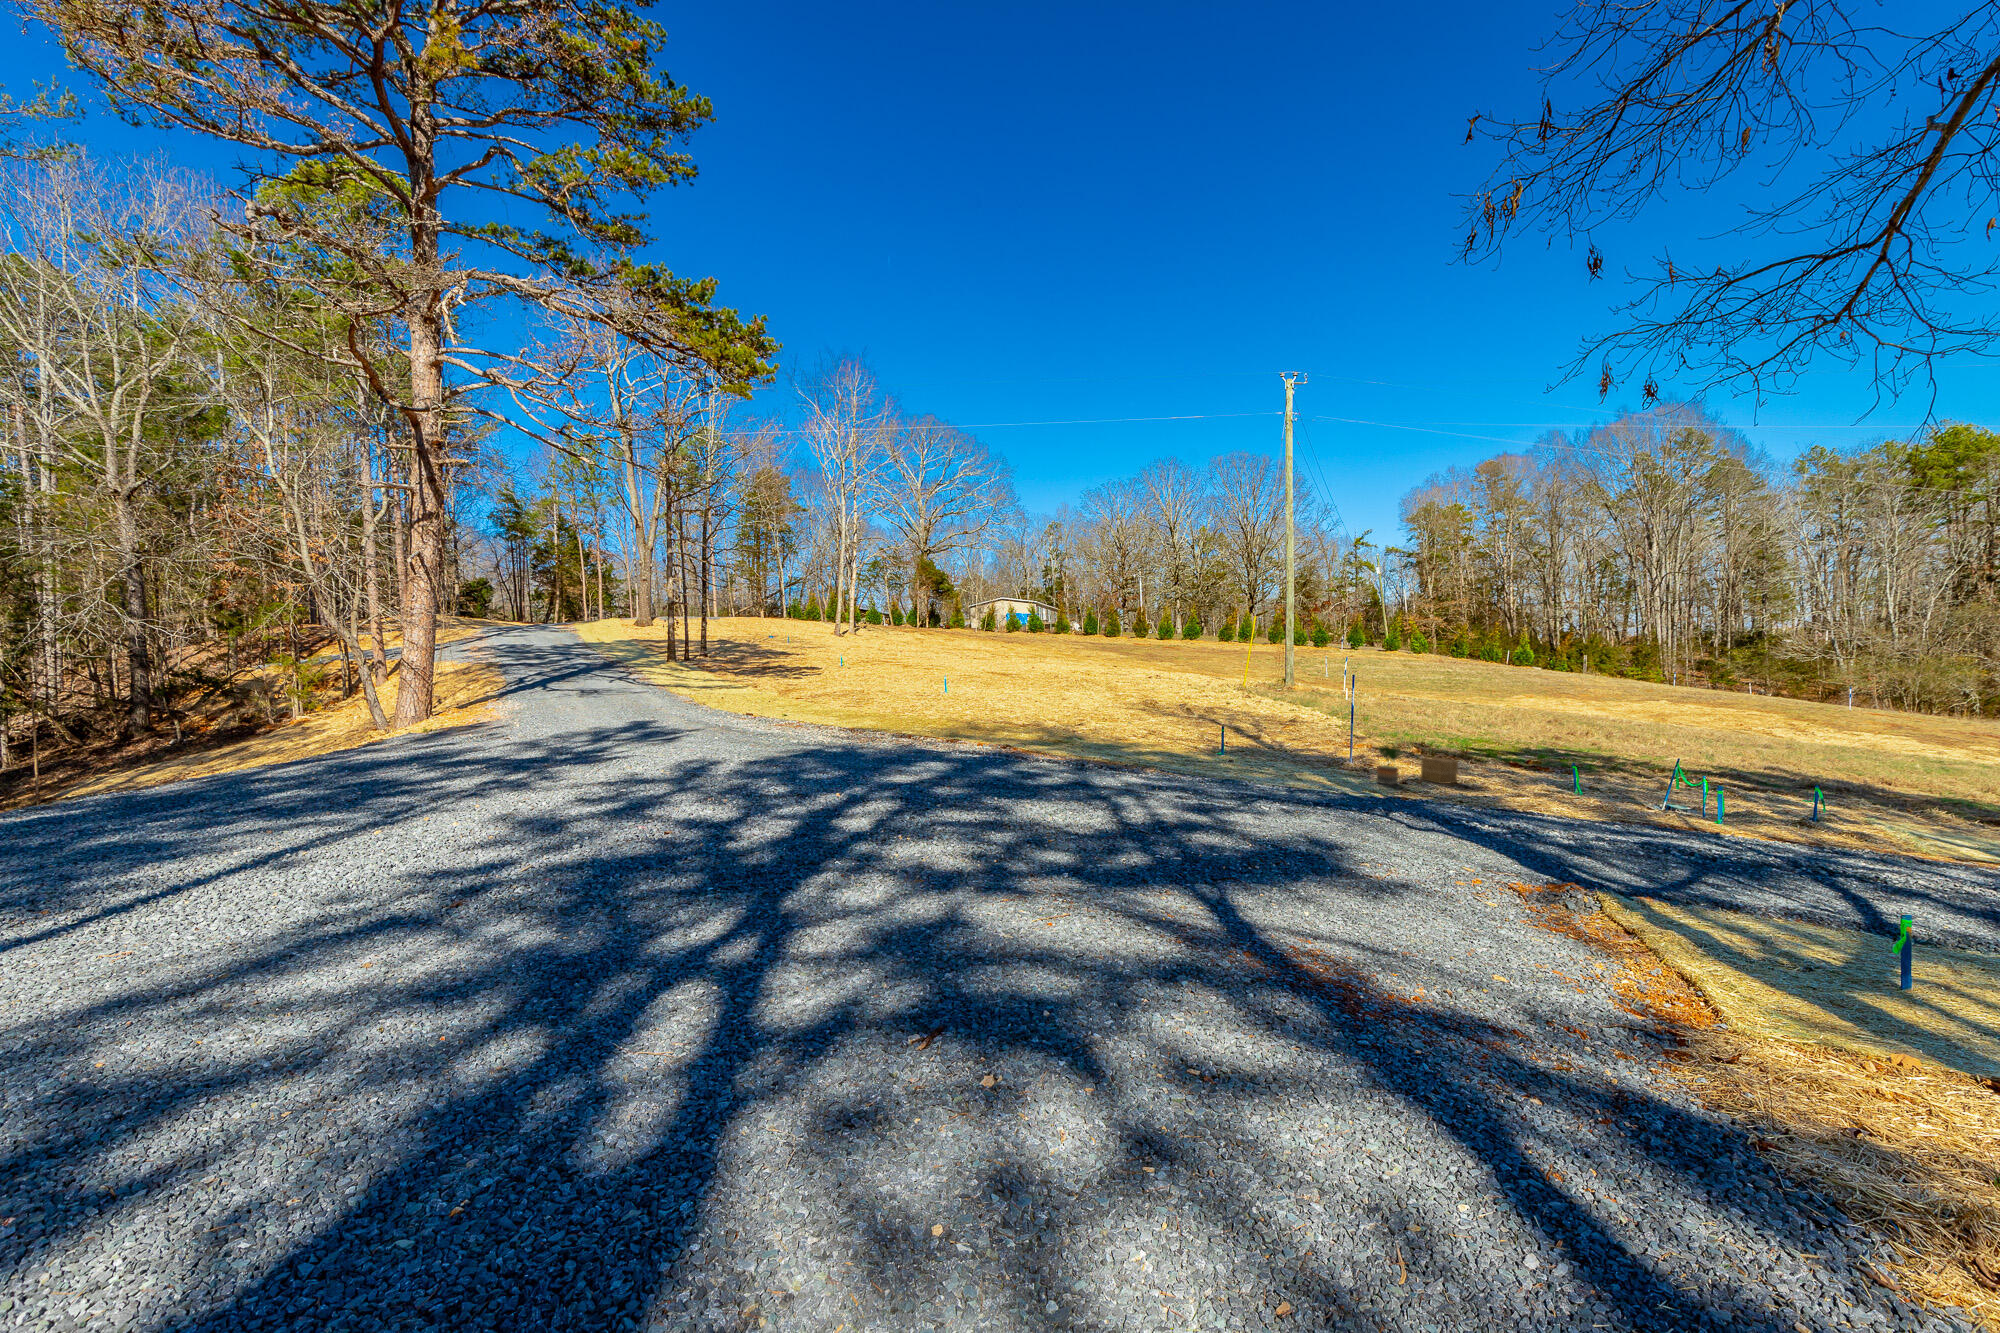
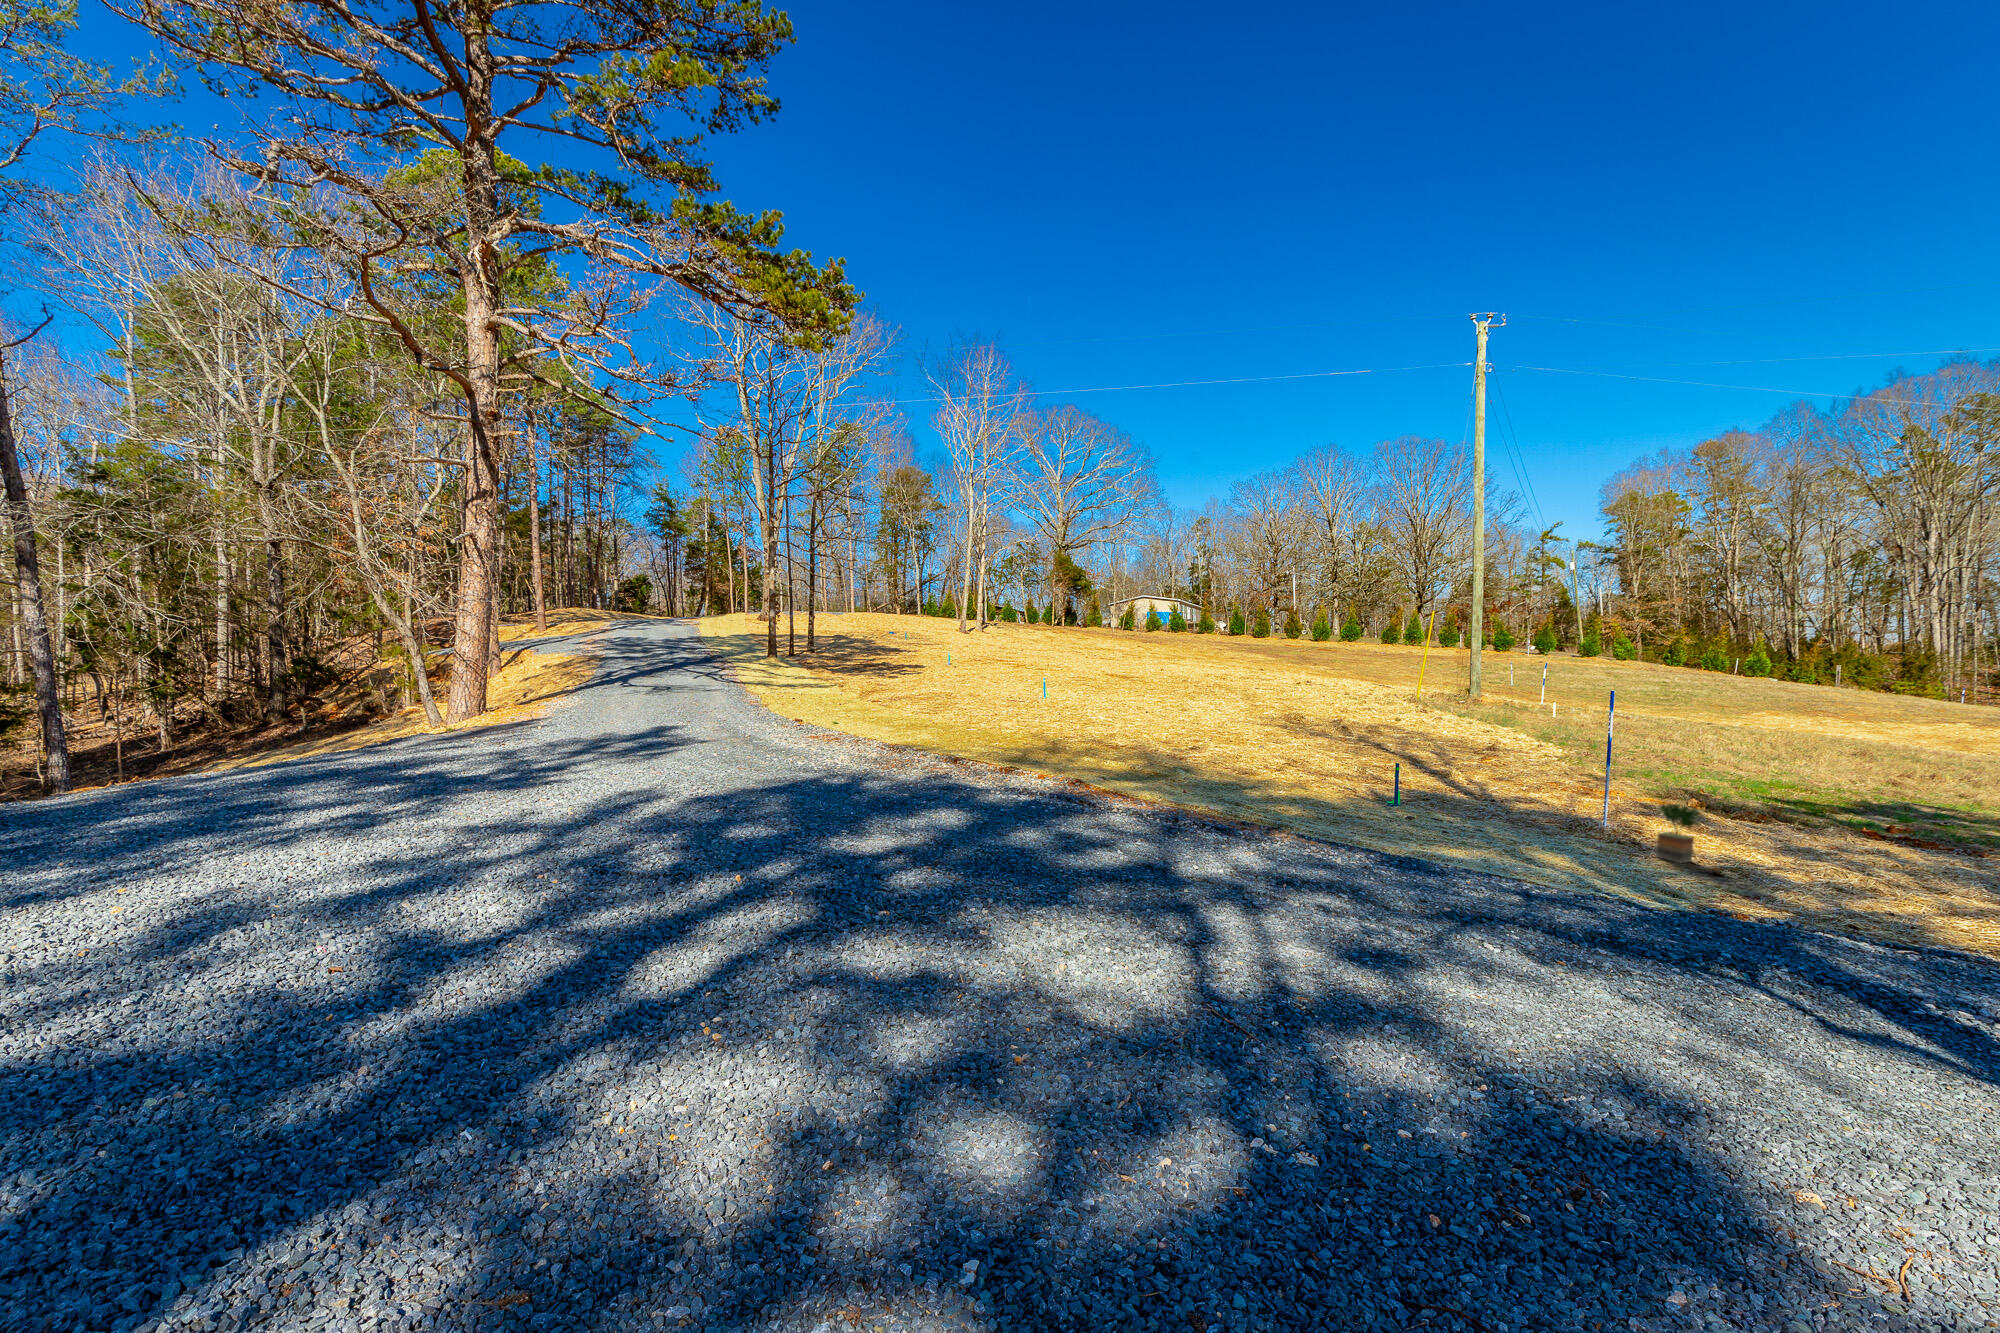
cardboard box: present [1421,757,1458,784] -> none [1724,823,1792,865]

